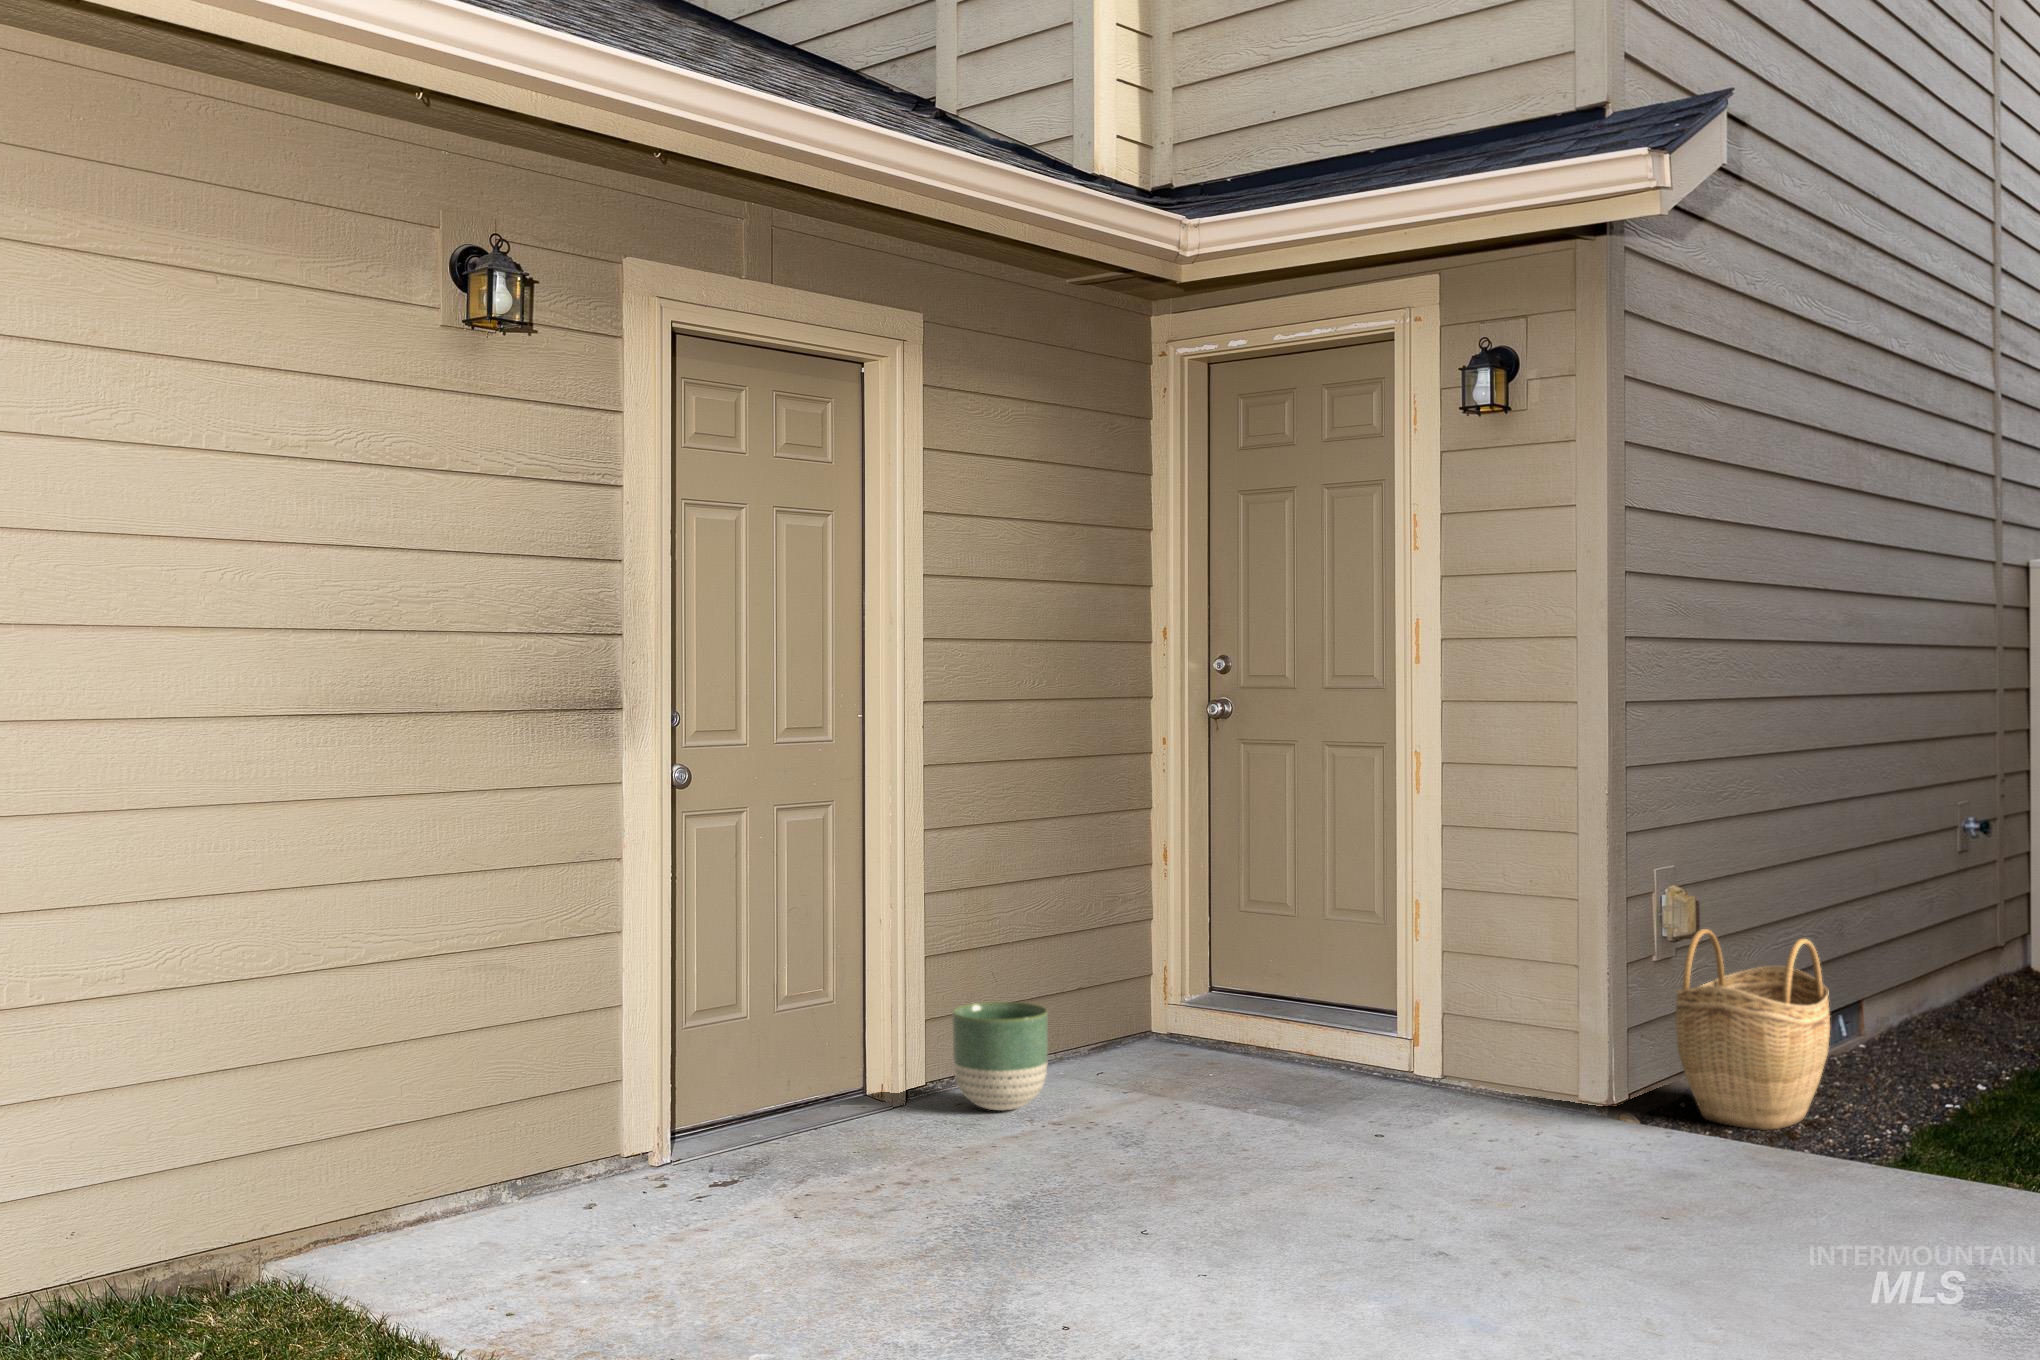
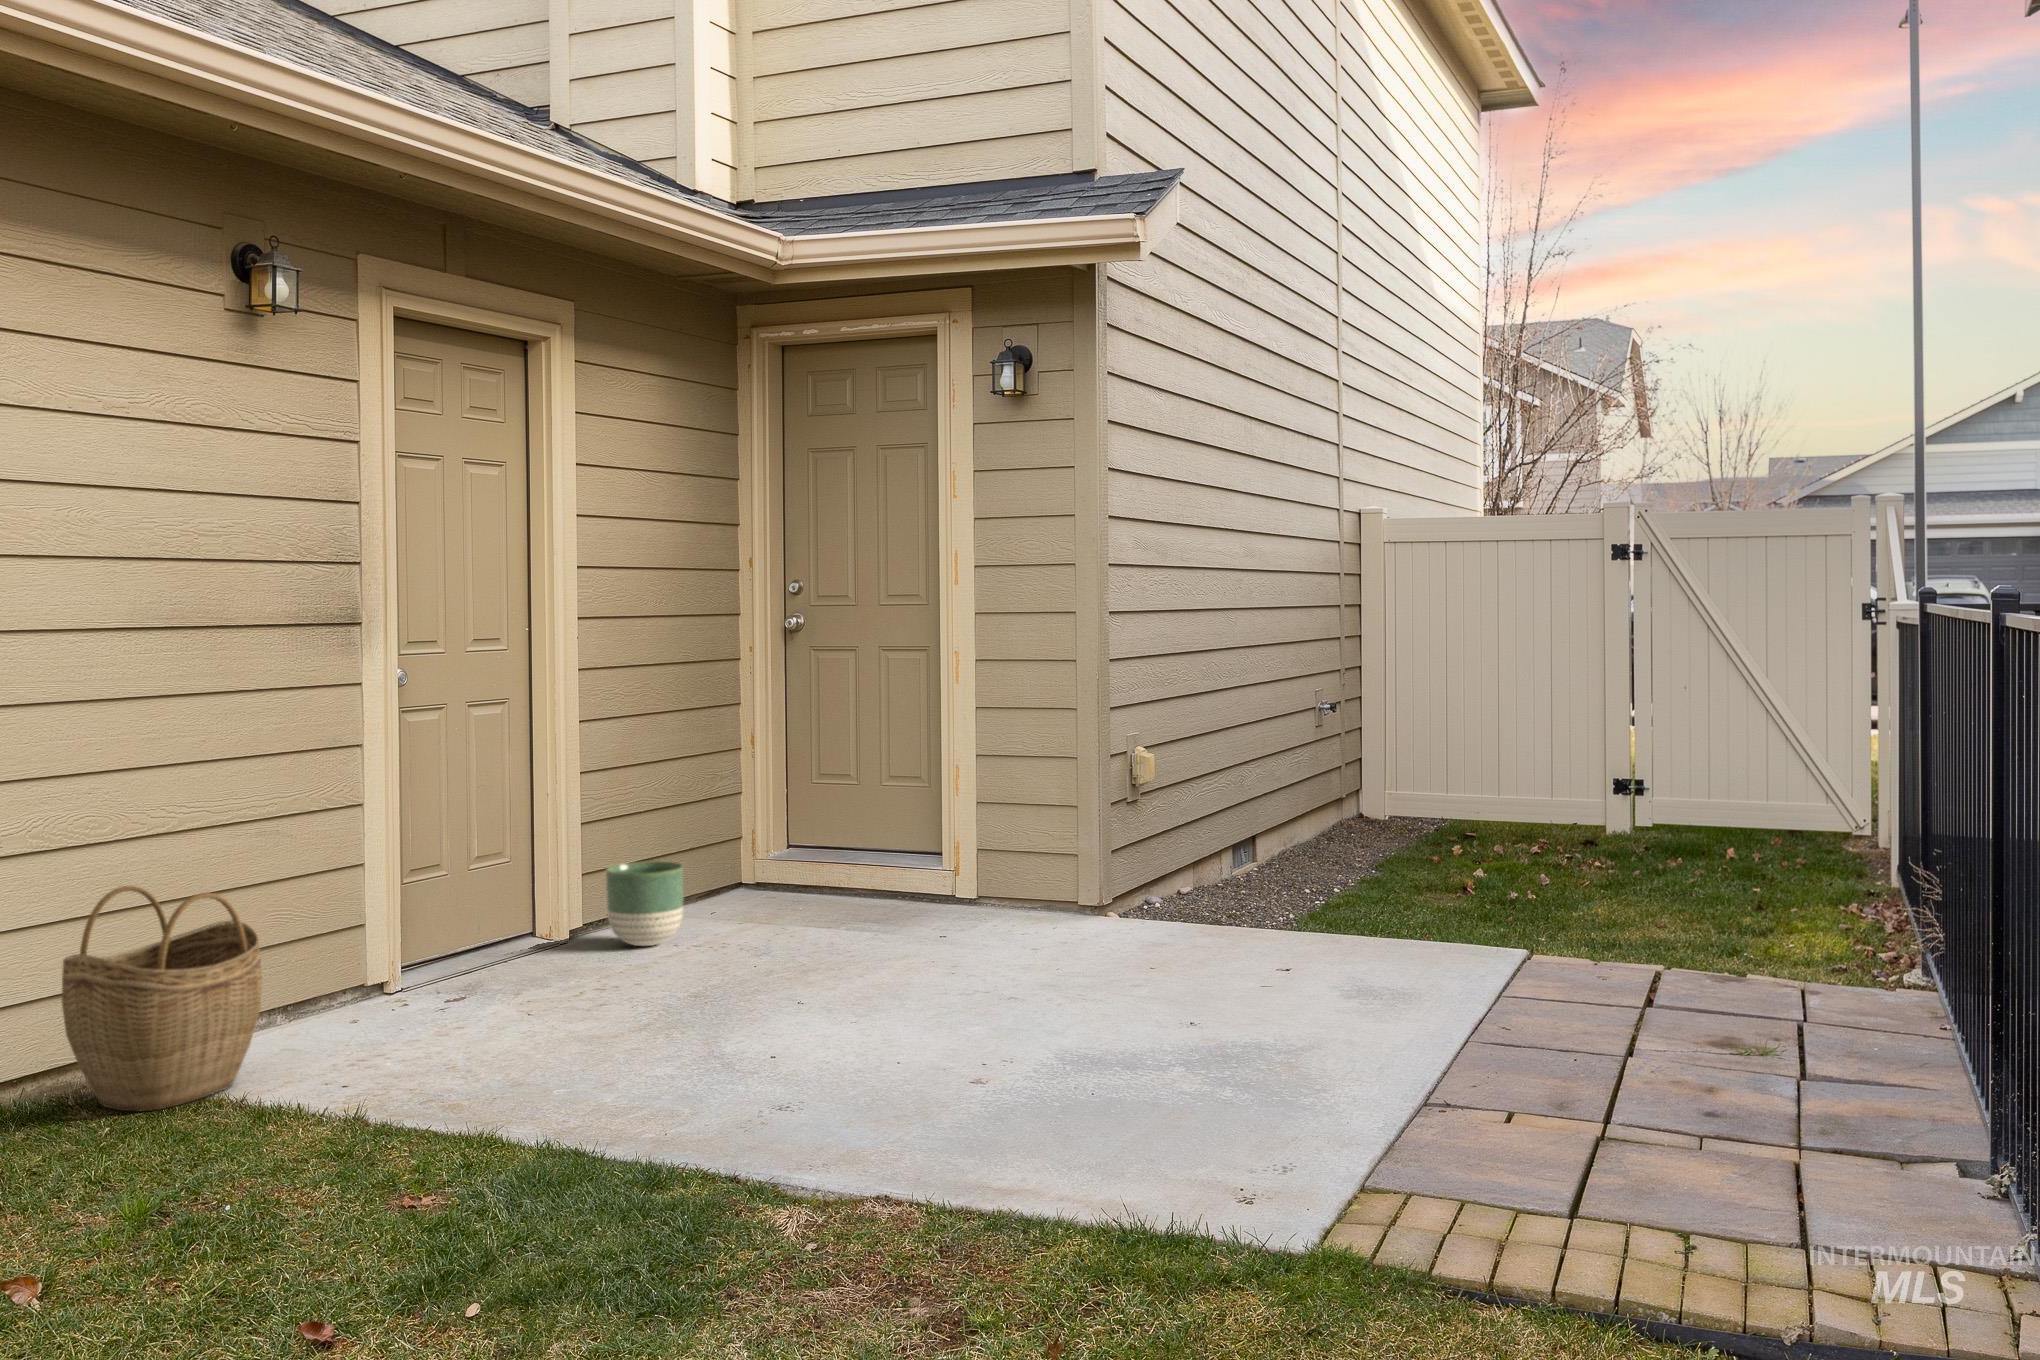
woven basket: present [1675,929,1830,1130] -> present [62,886,262,1112]

